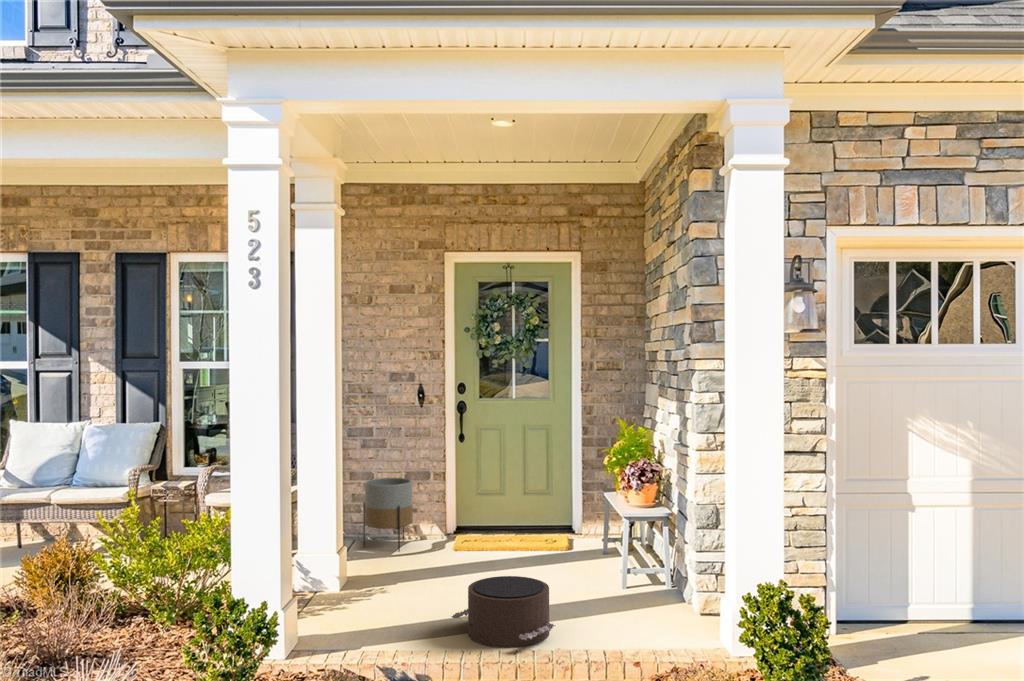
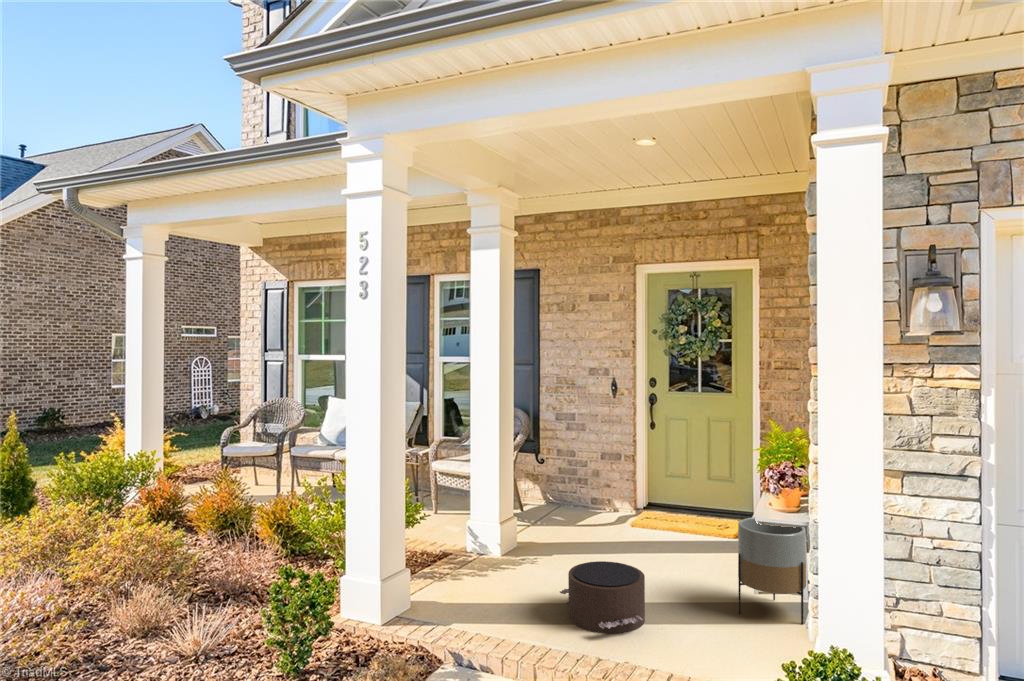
planter: present [363,478,413,551] -> present [738,517,806,625]

